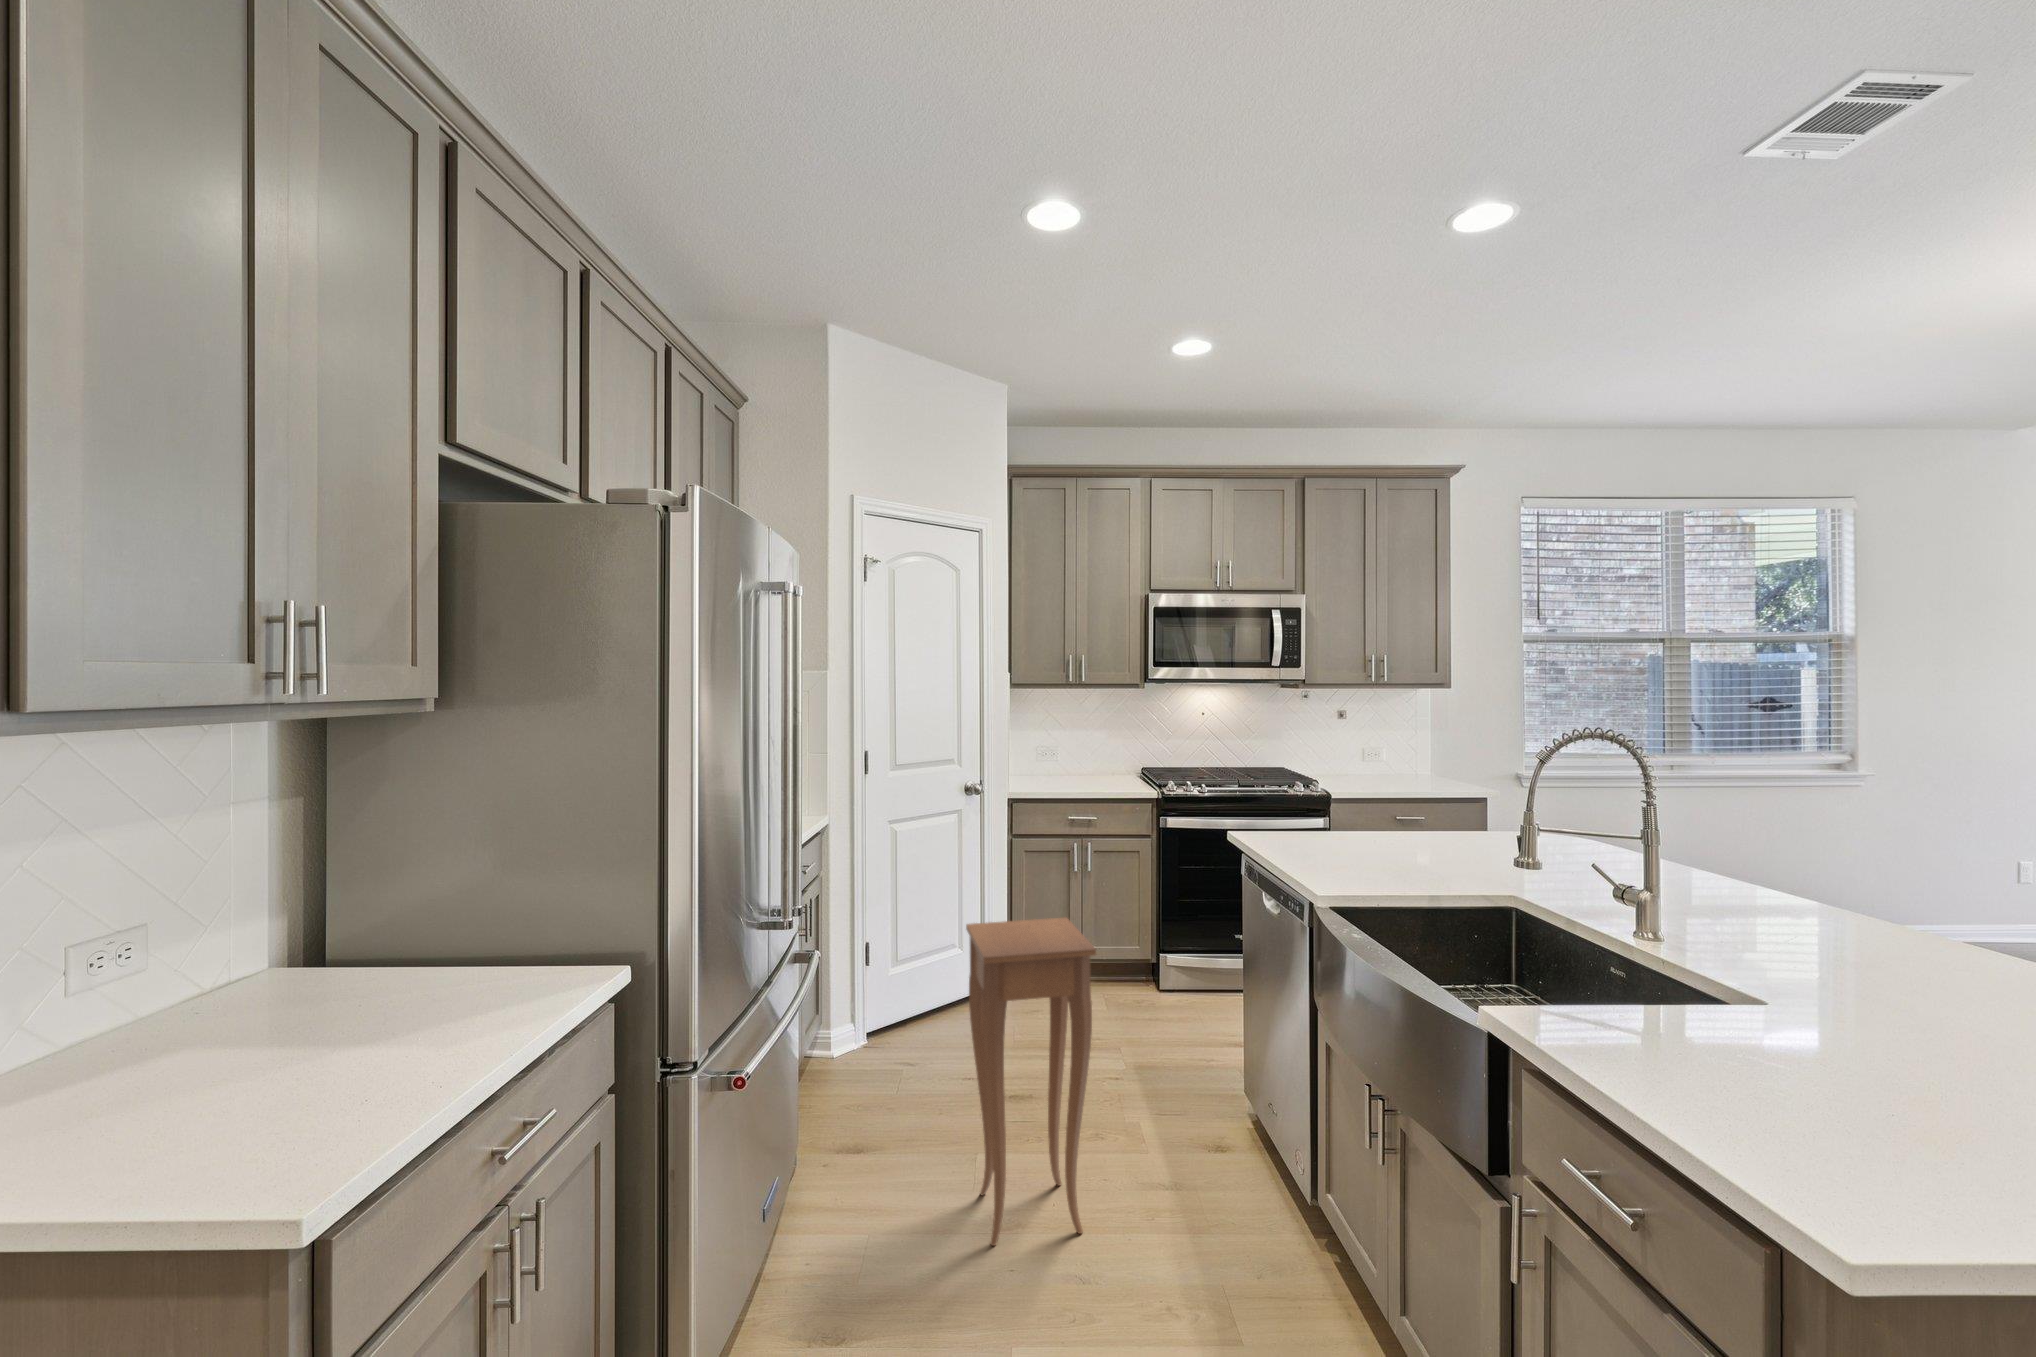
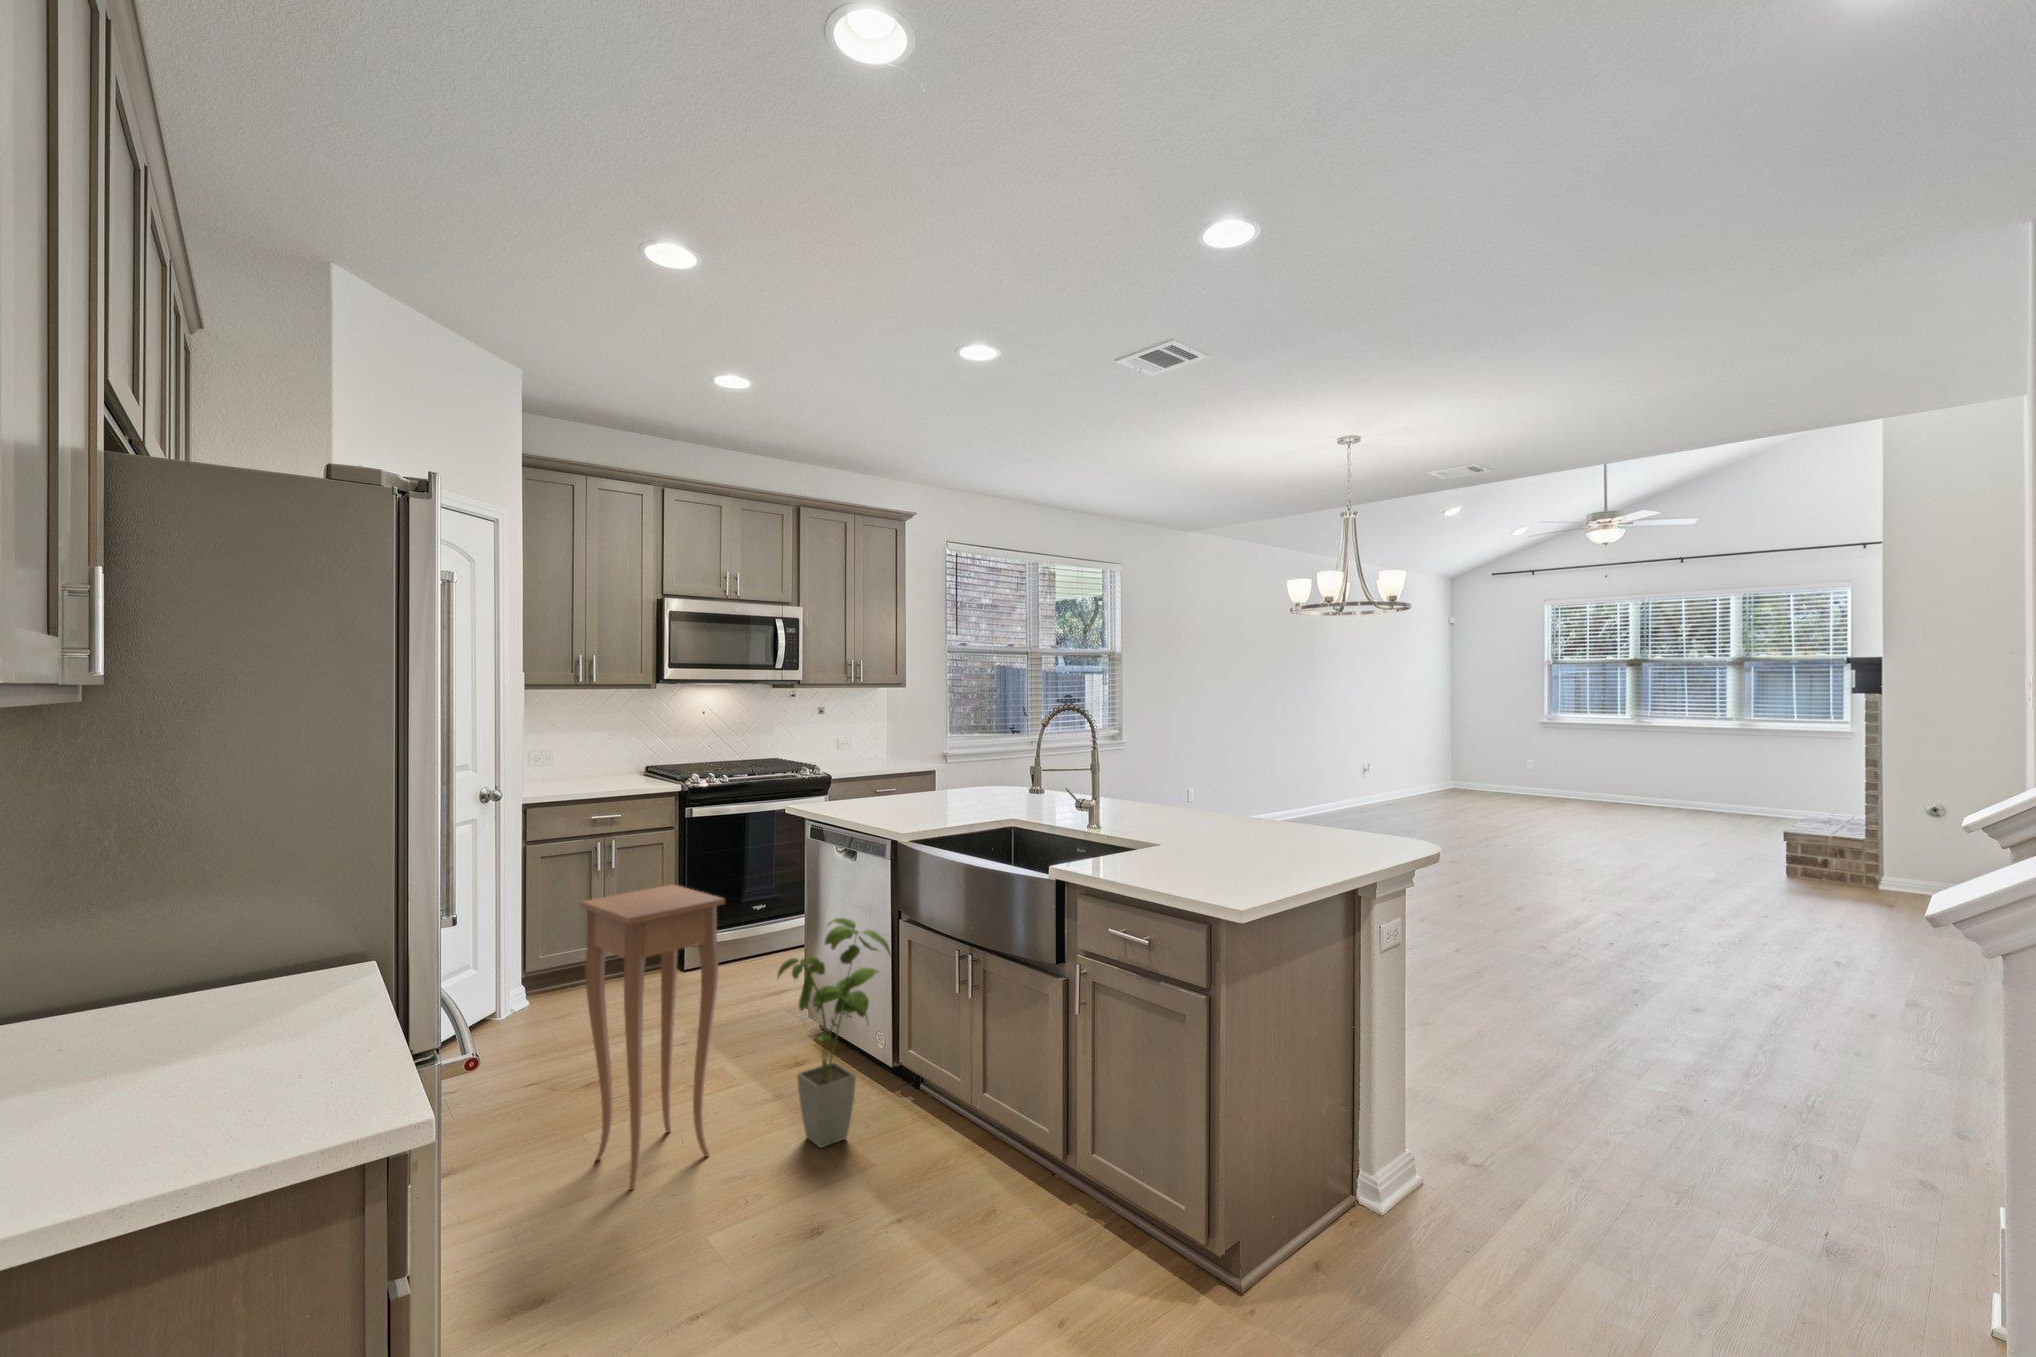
house plant: none [1155,997,1295,1275] -> present [778,918,891,1148]

